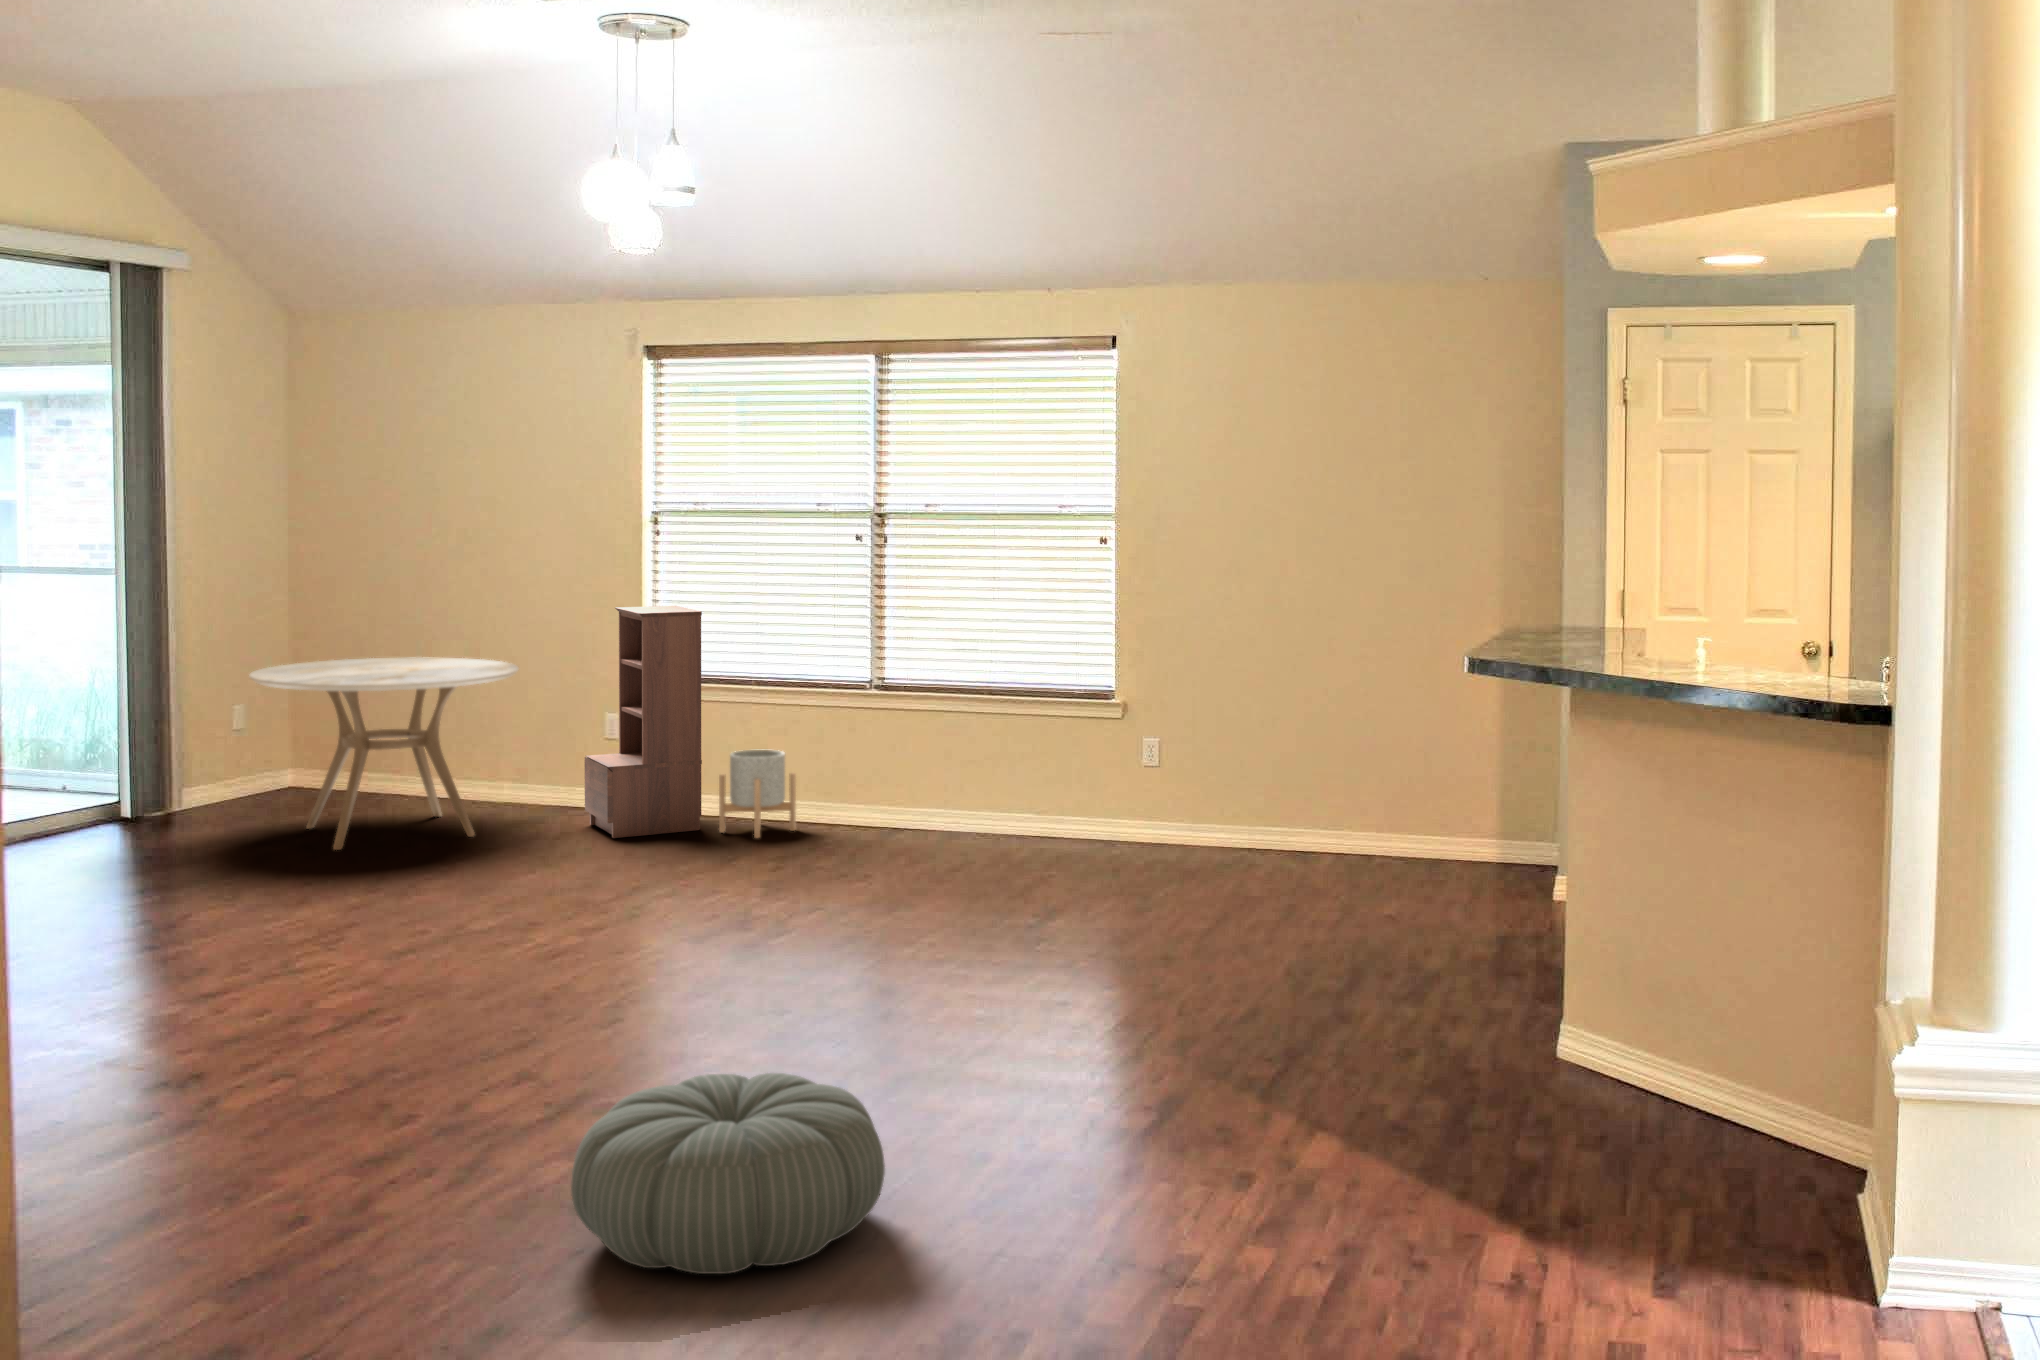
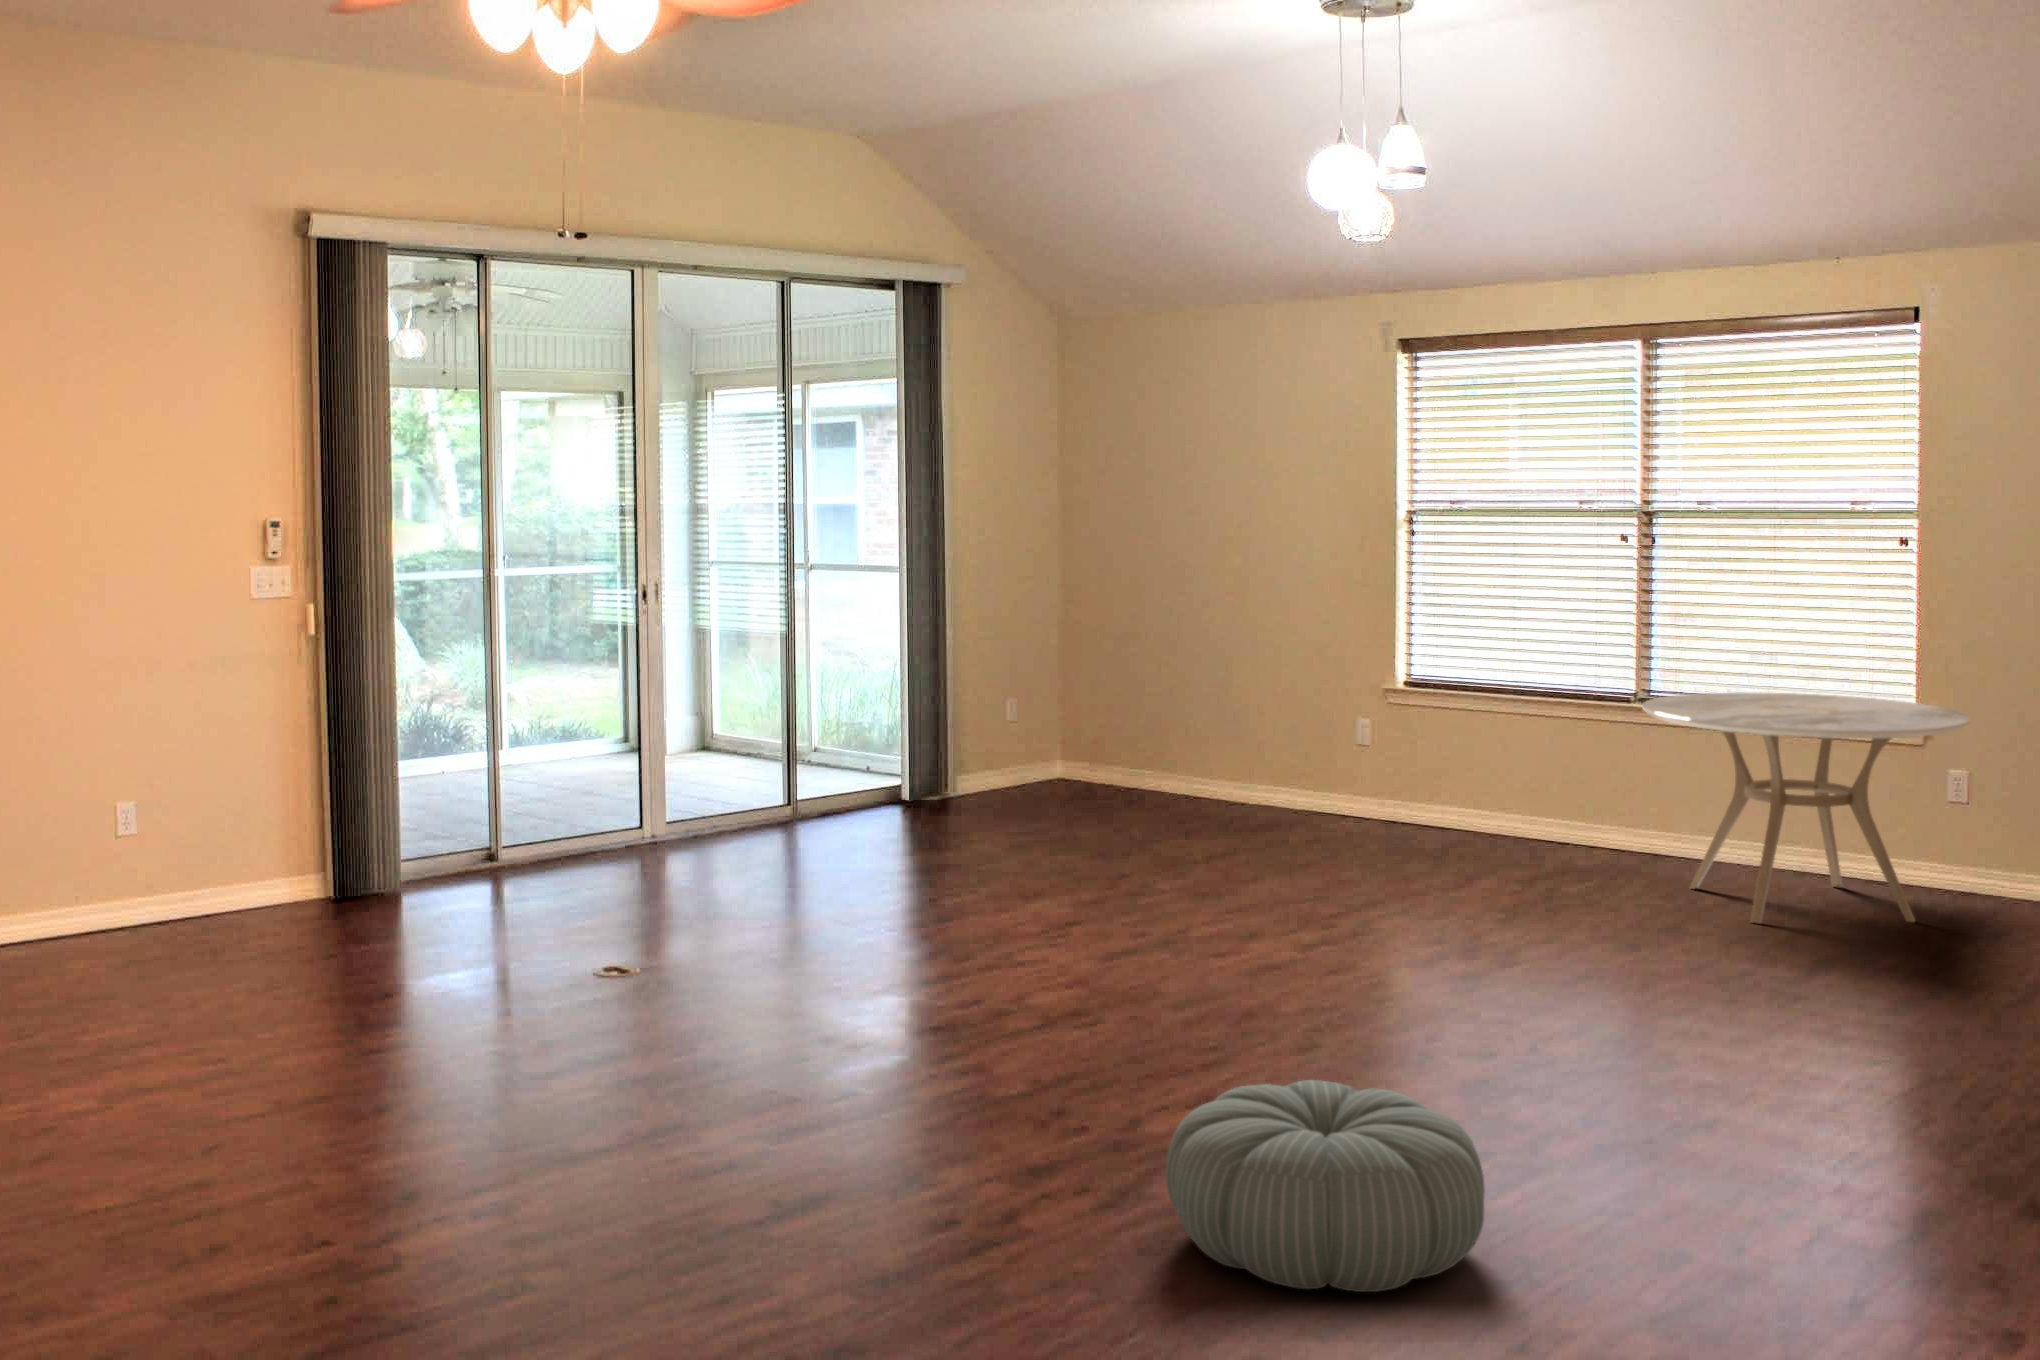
bookshelf: present [585,606,702,838] -> none [1338,607,1452,836]
dining table: present [249,657,518,850] -> present [1642,693,1970,923]
planter: present [719,749,796,838] -> none [1467,757,1548,849]

